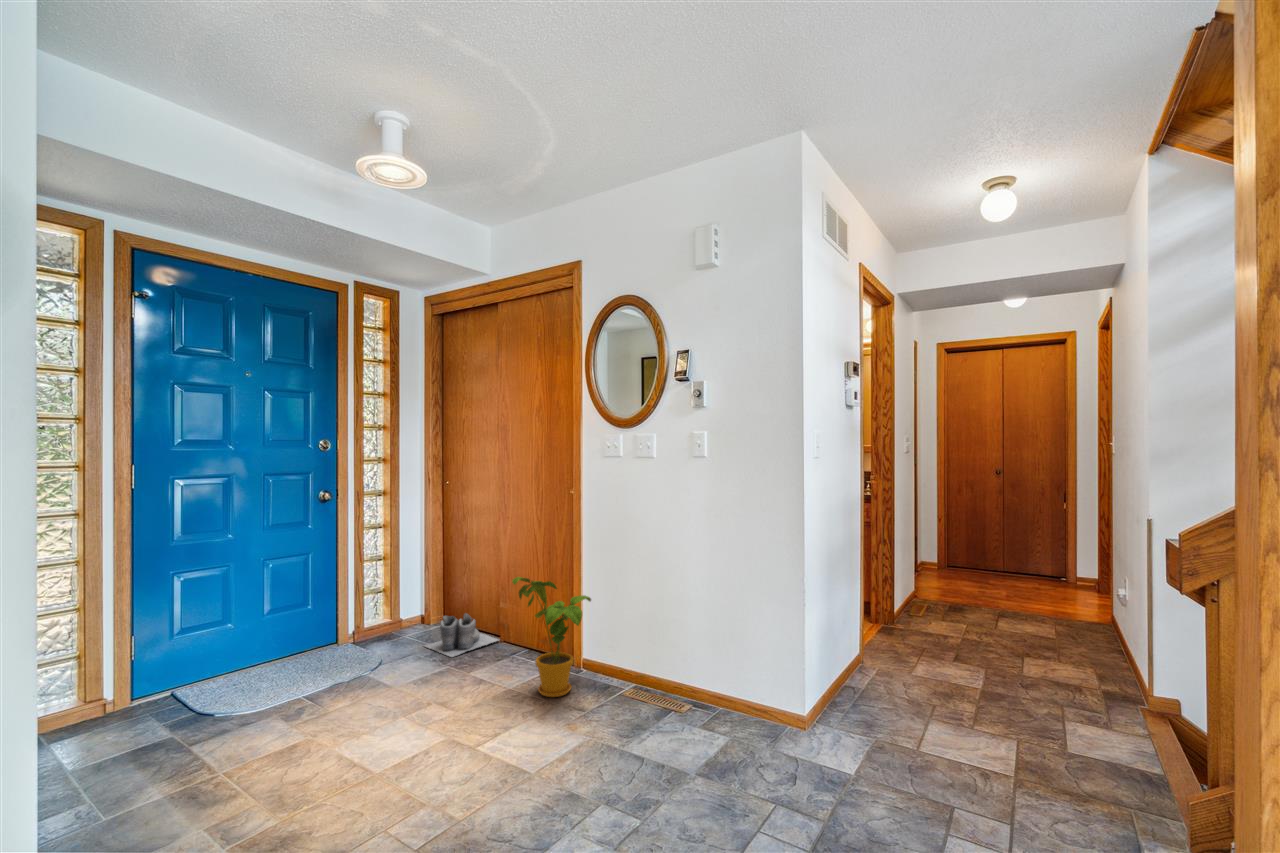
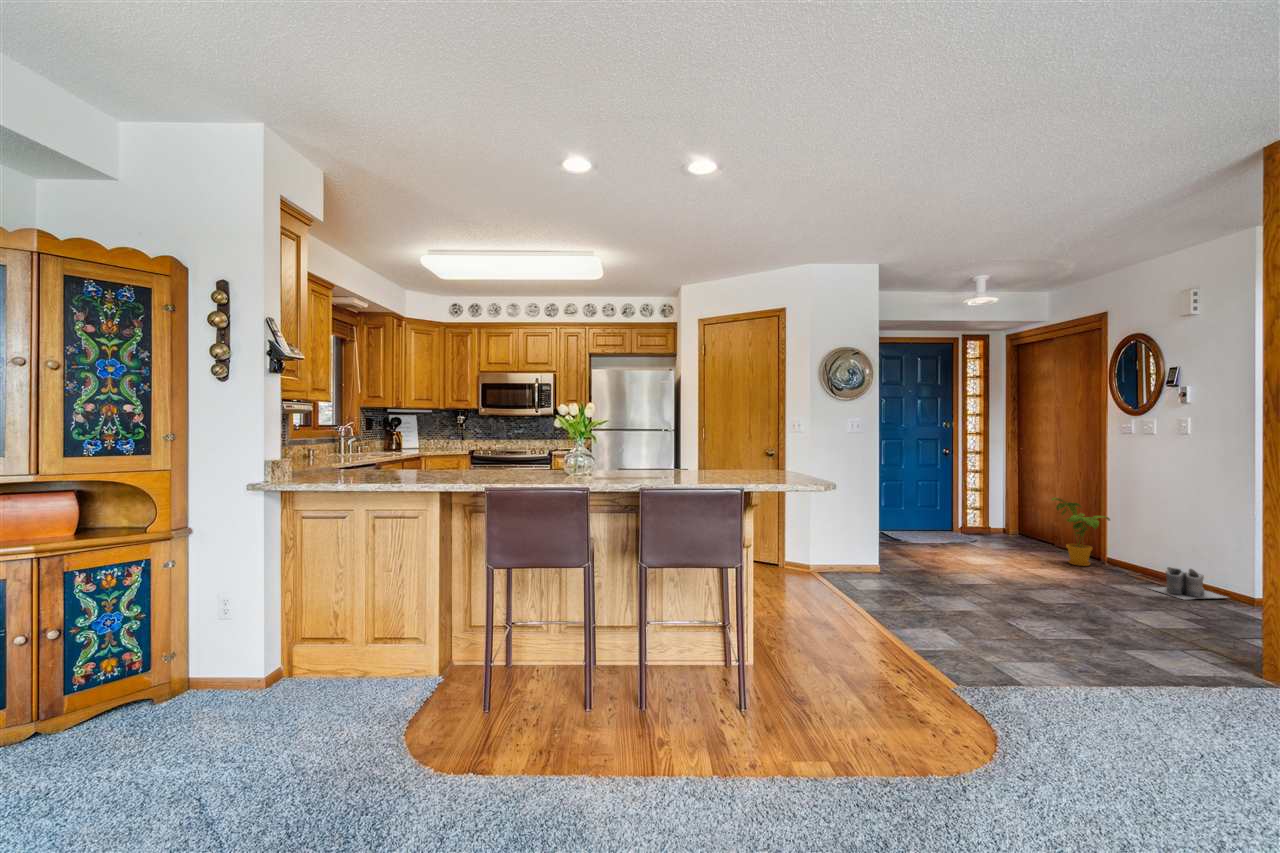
boots: present [425,613,499,657] -> present [1149,567,1226,599]

